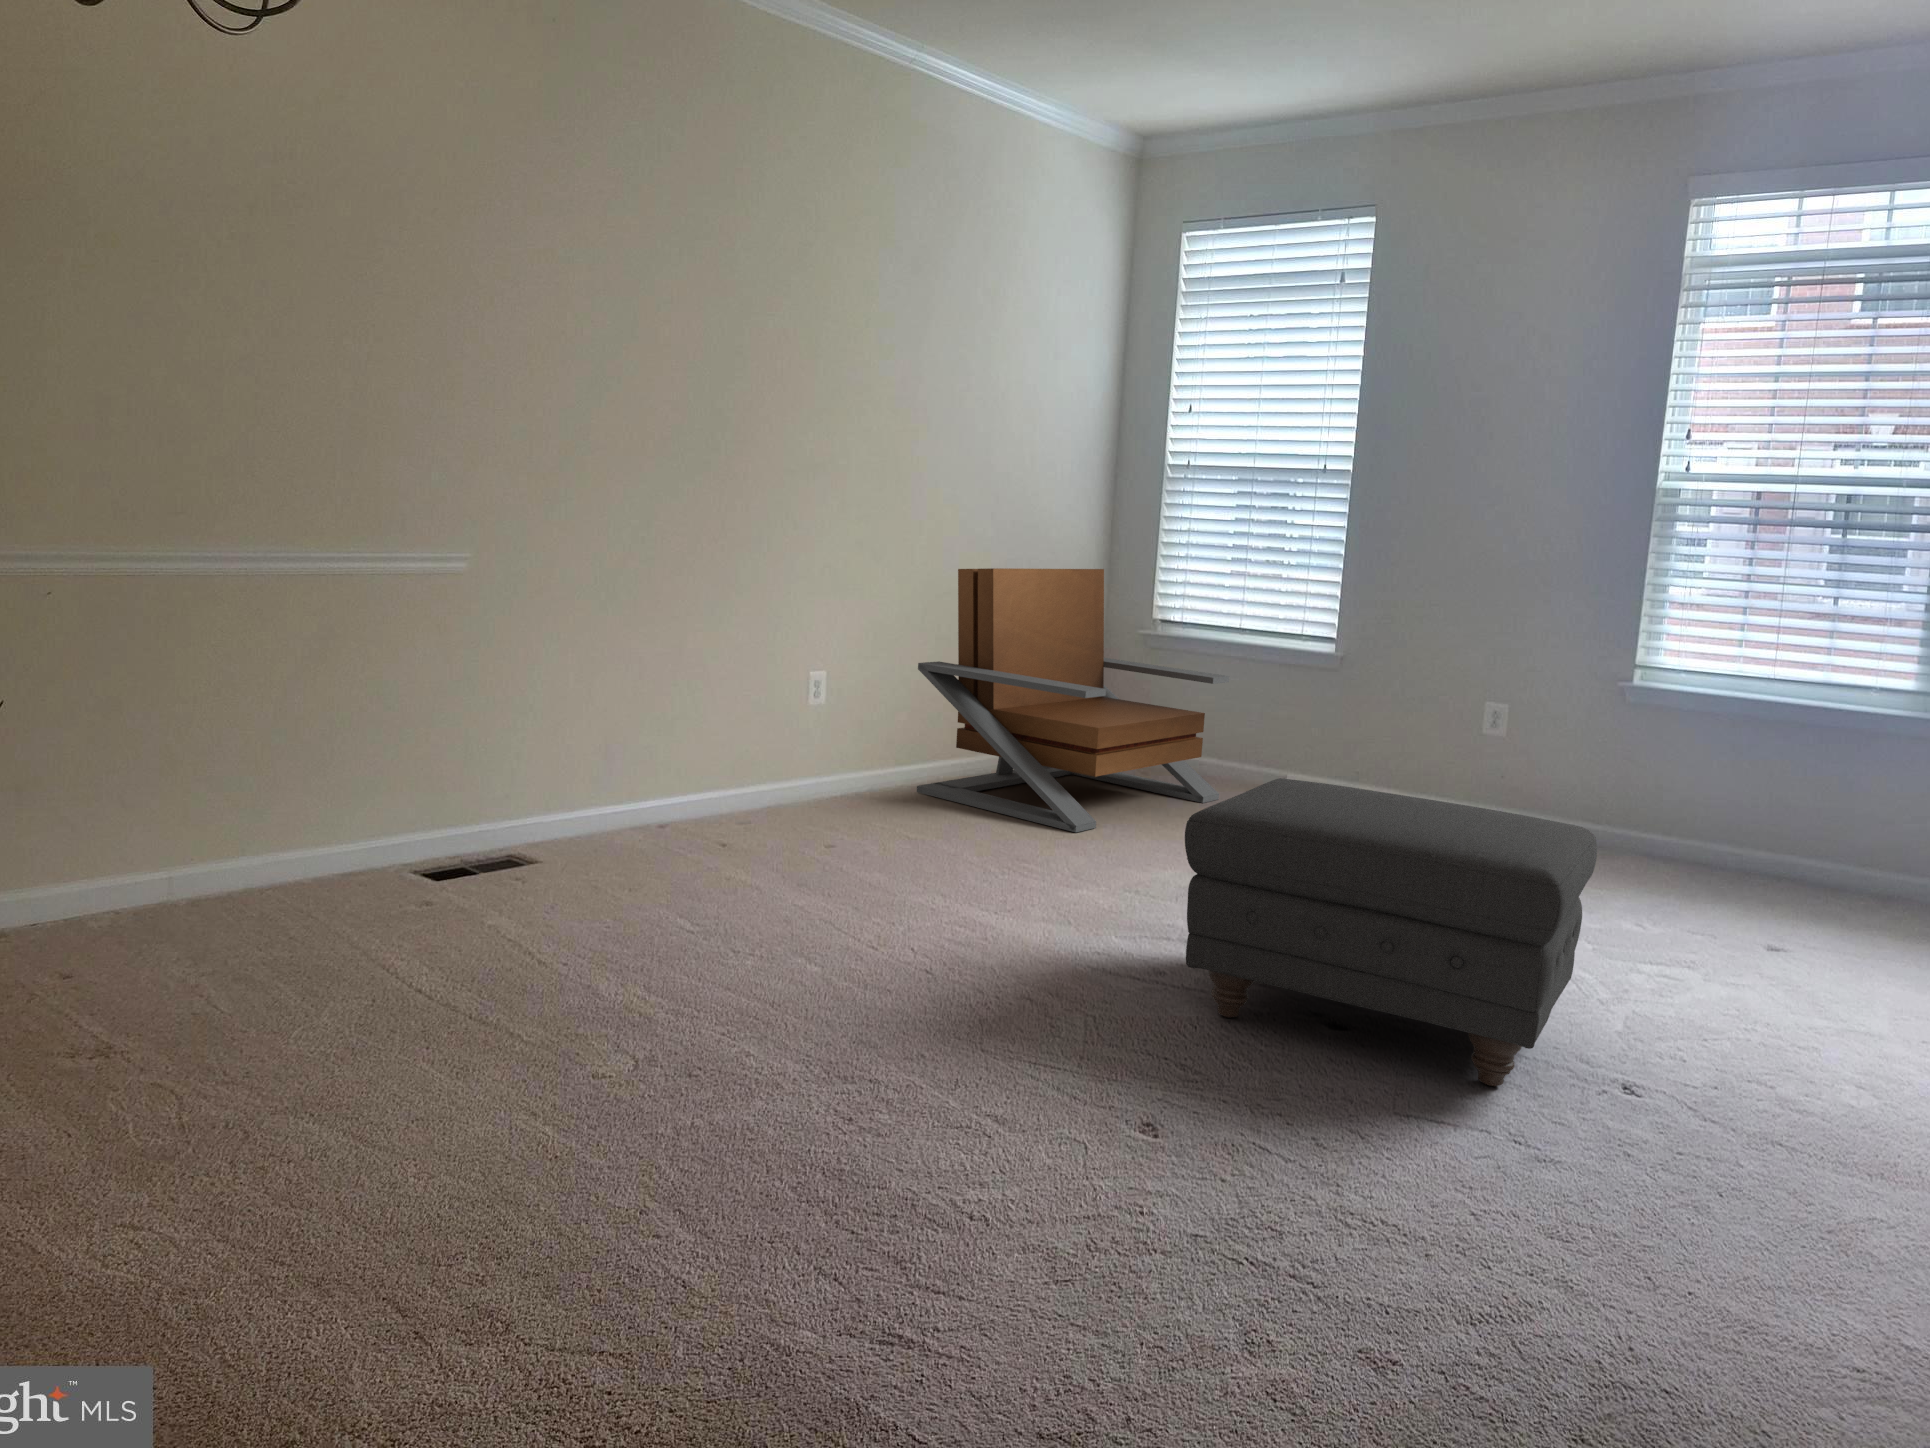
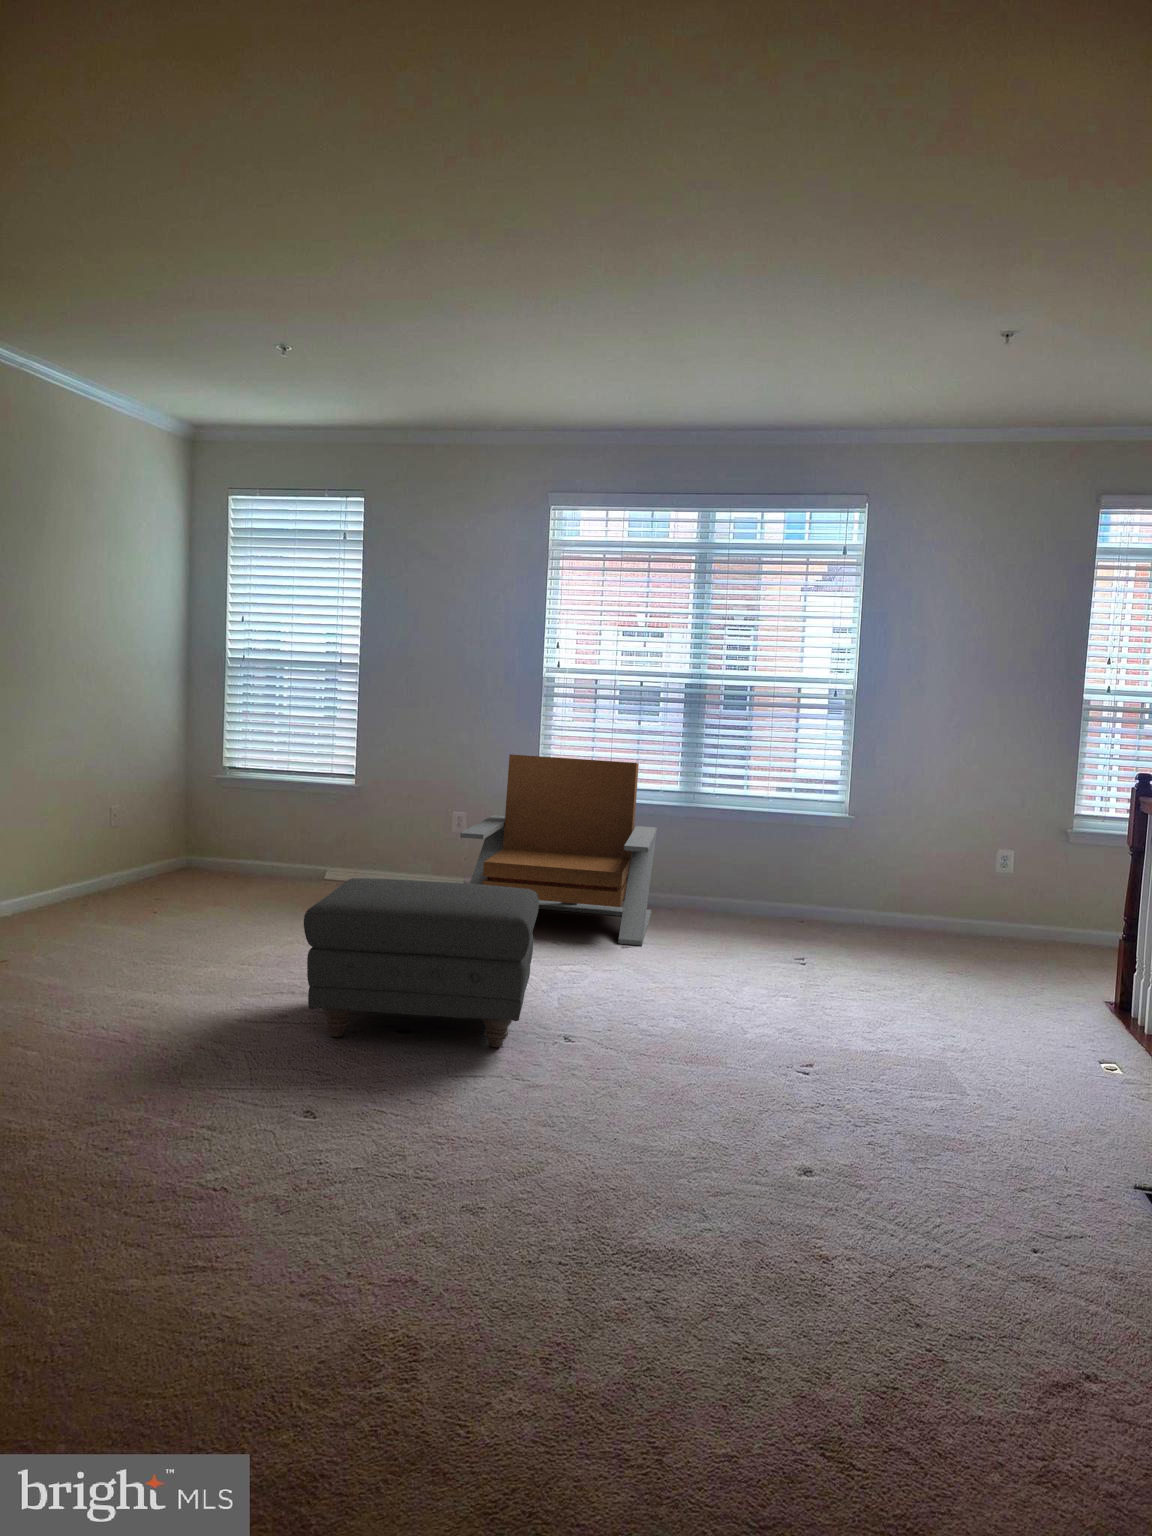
lounge chair: present [917,568,1229,832] -> present [460,754,657,945]

